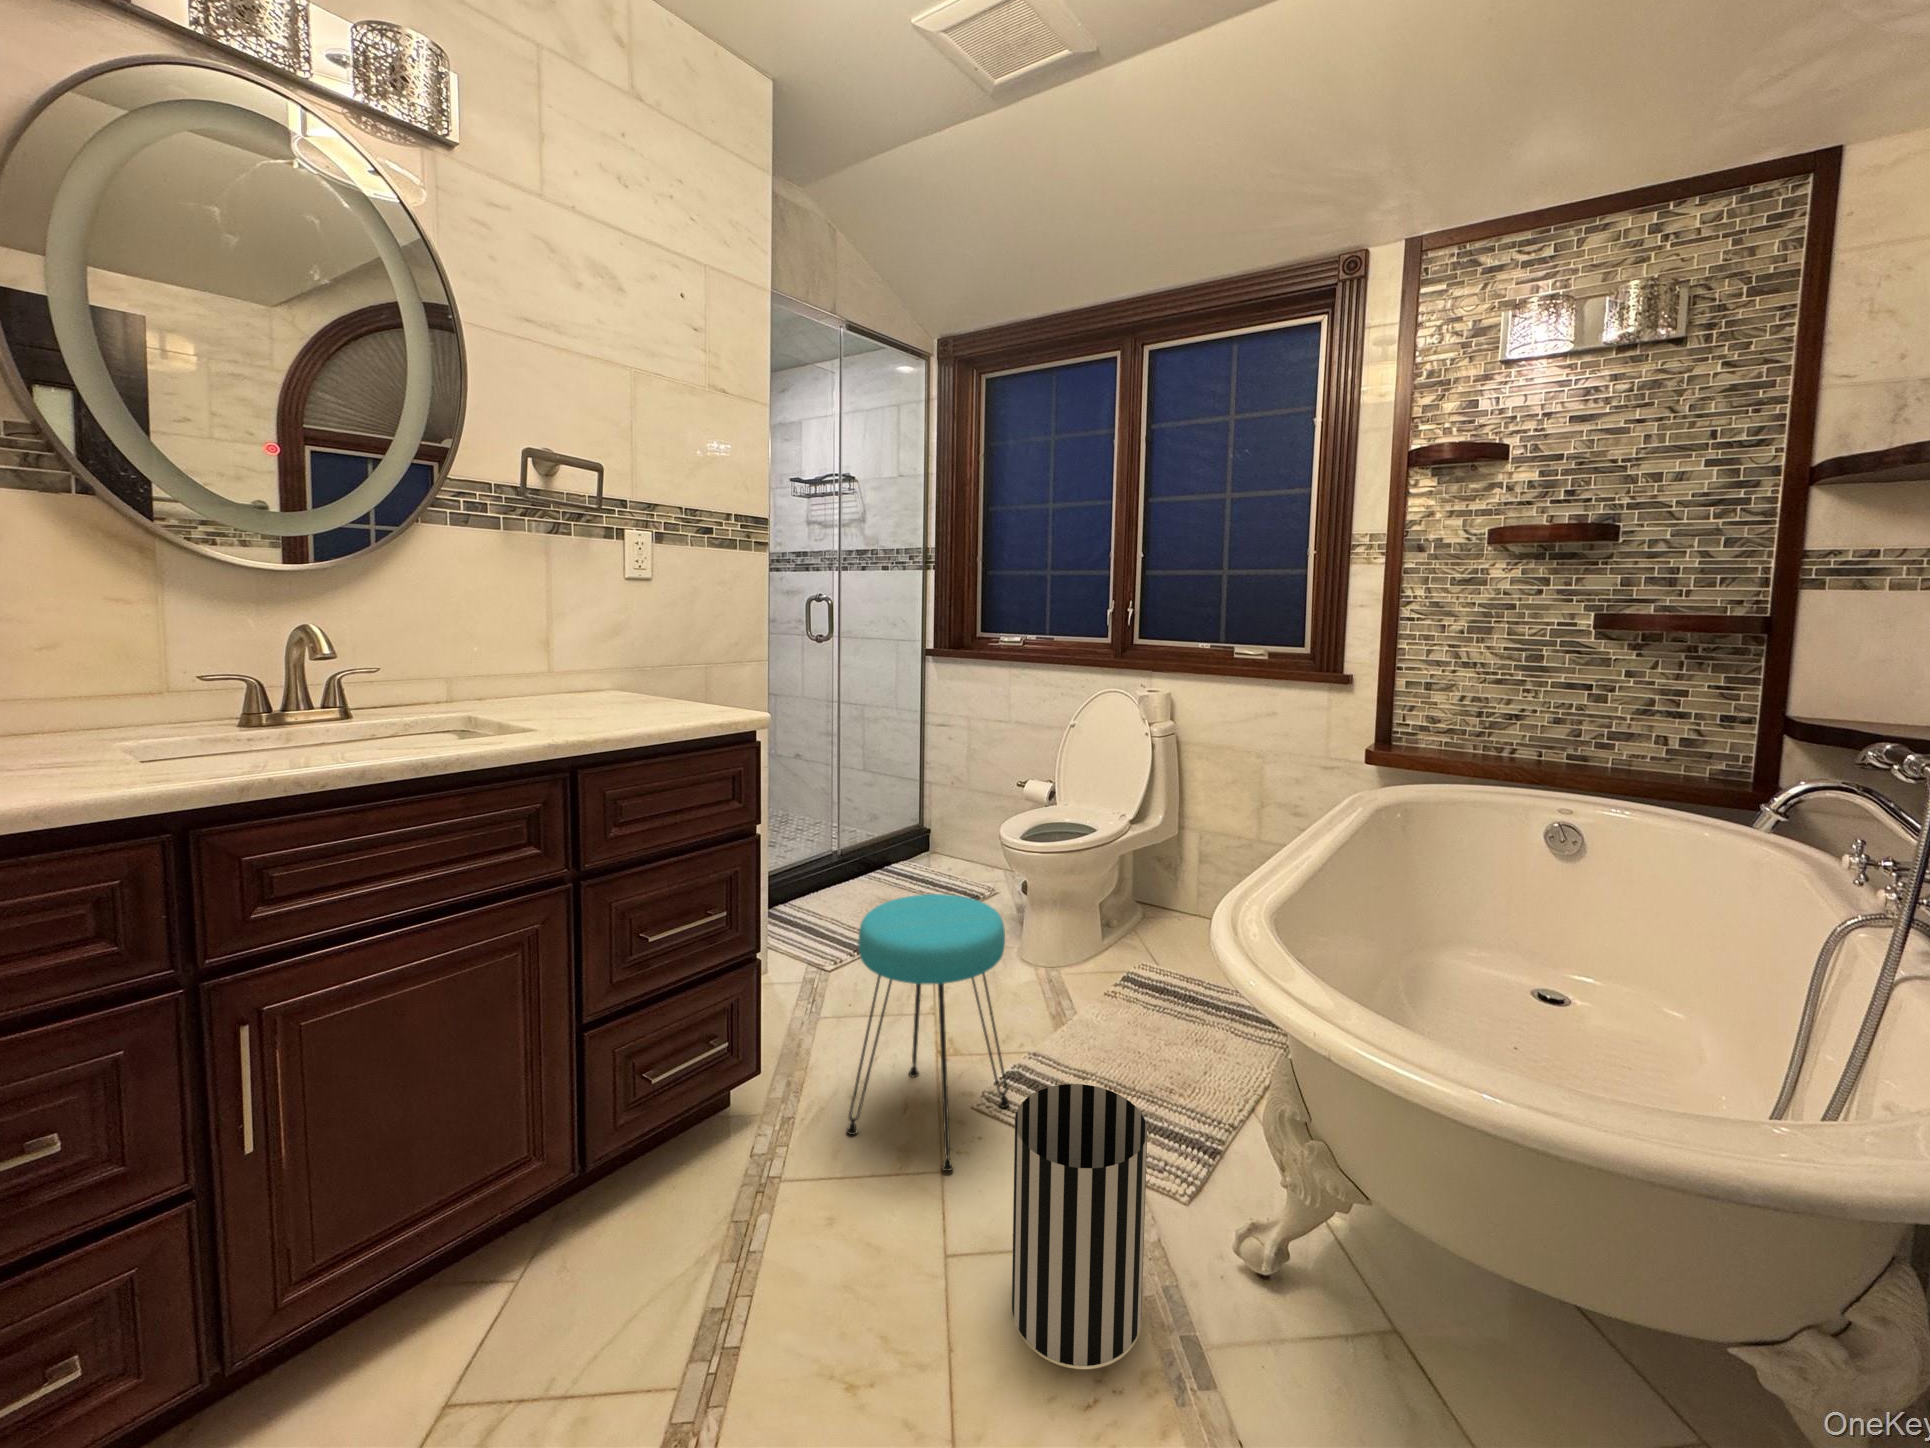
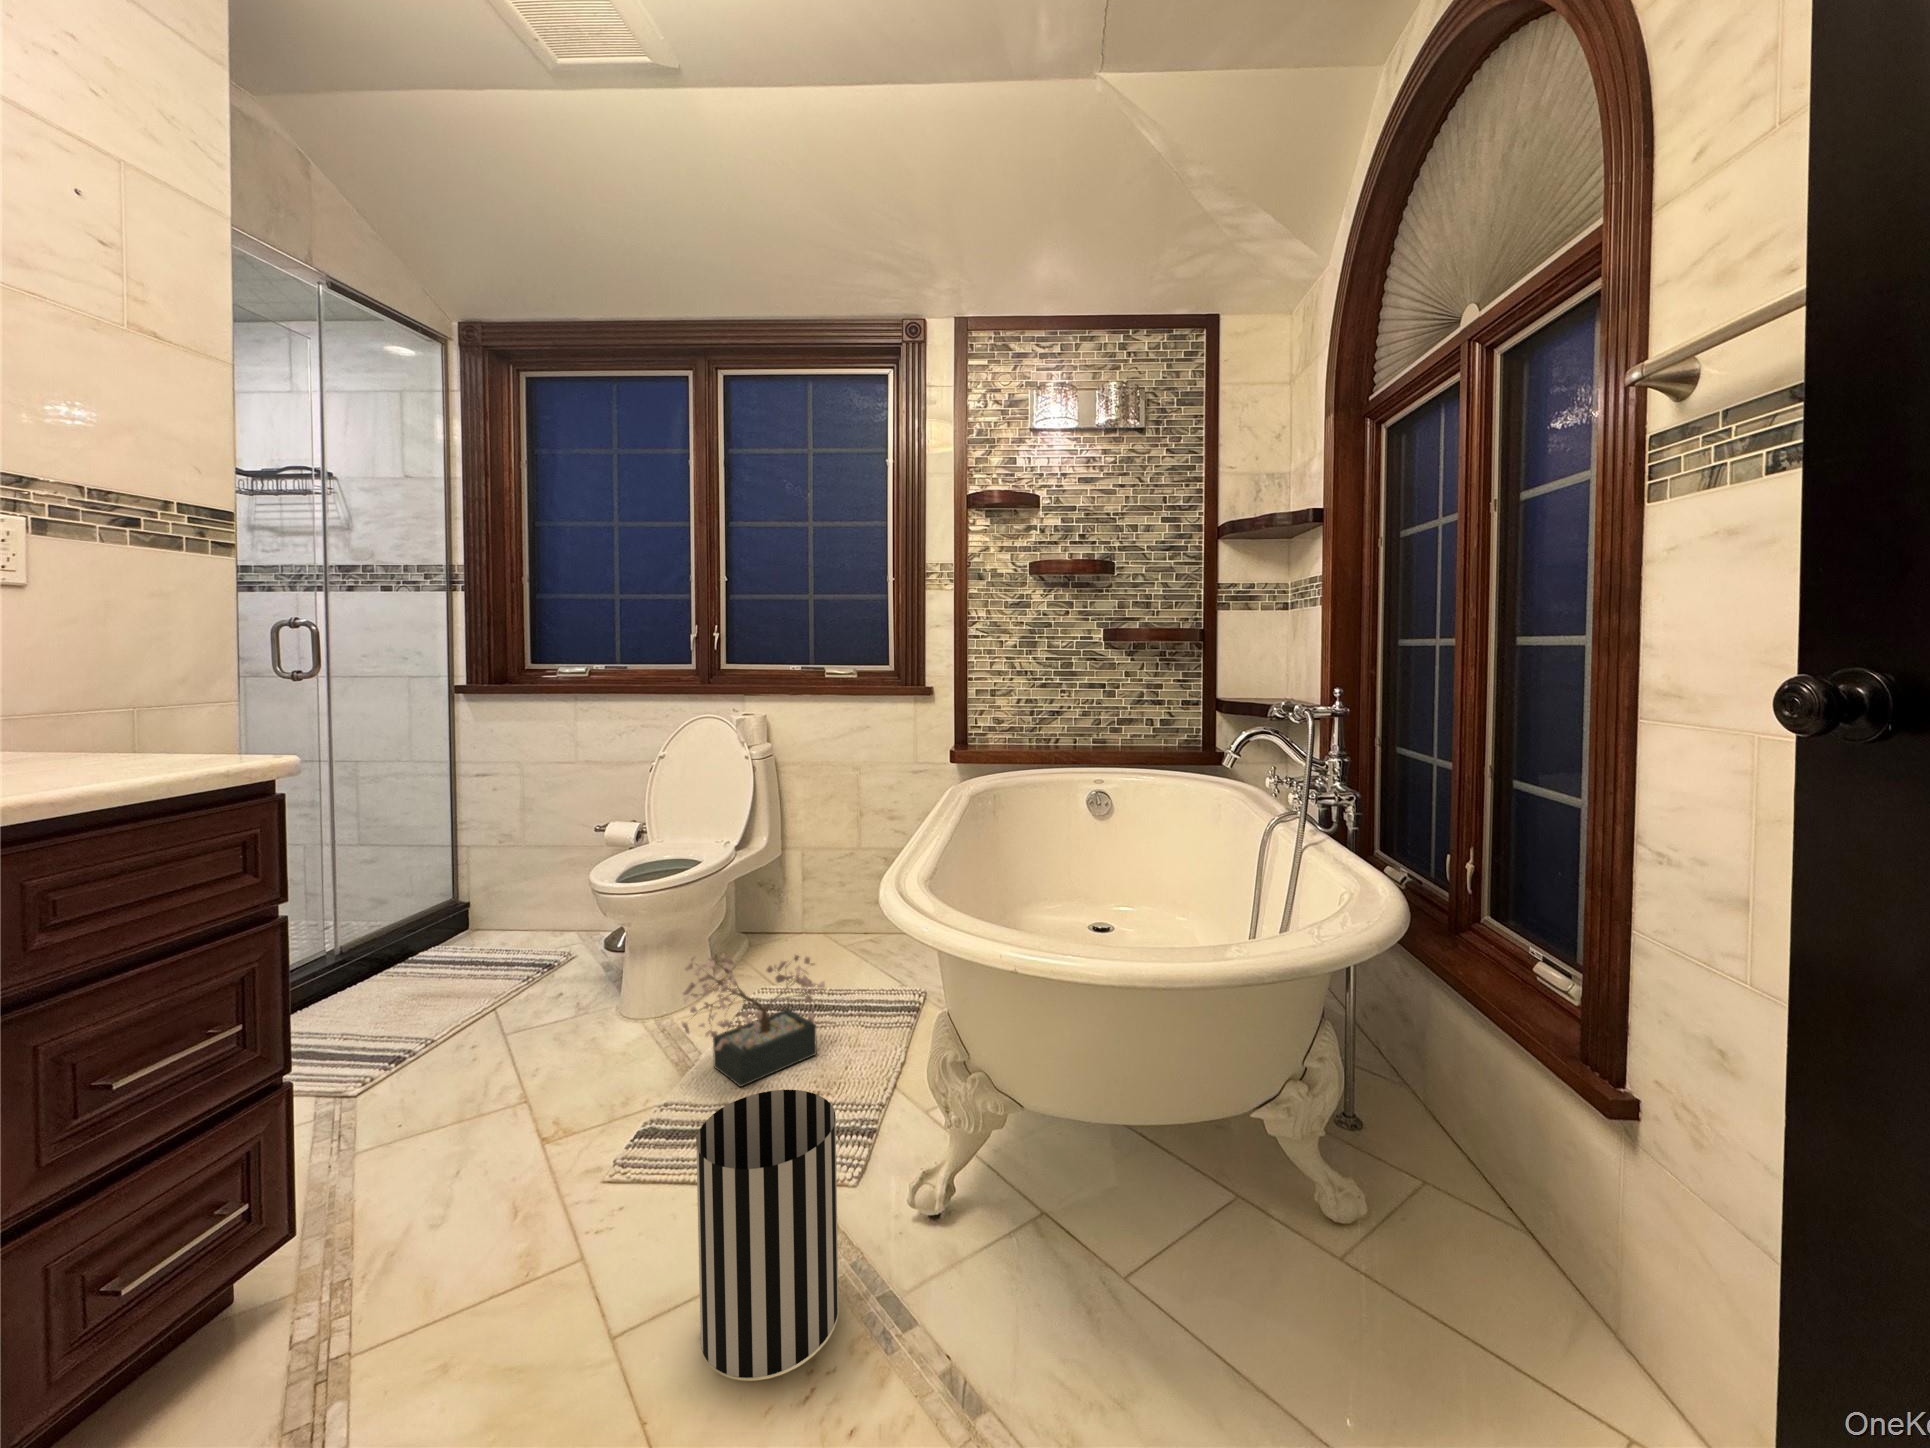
stool: present [846,894,1010,1171] -> none [437,946,650,1268]
decorative plant: none [1052,922,1193,1059] -> present [682,955,825,1087]

